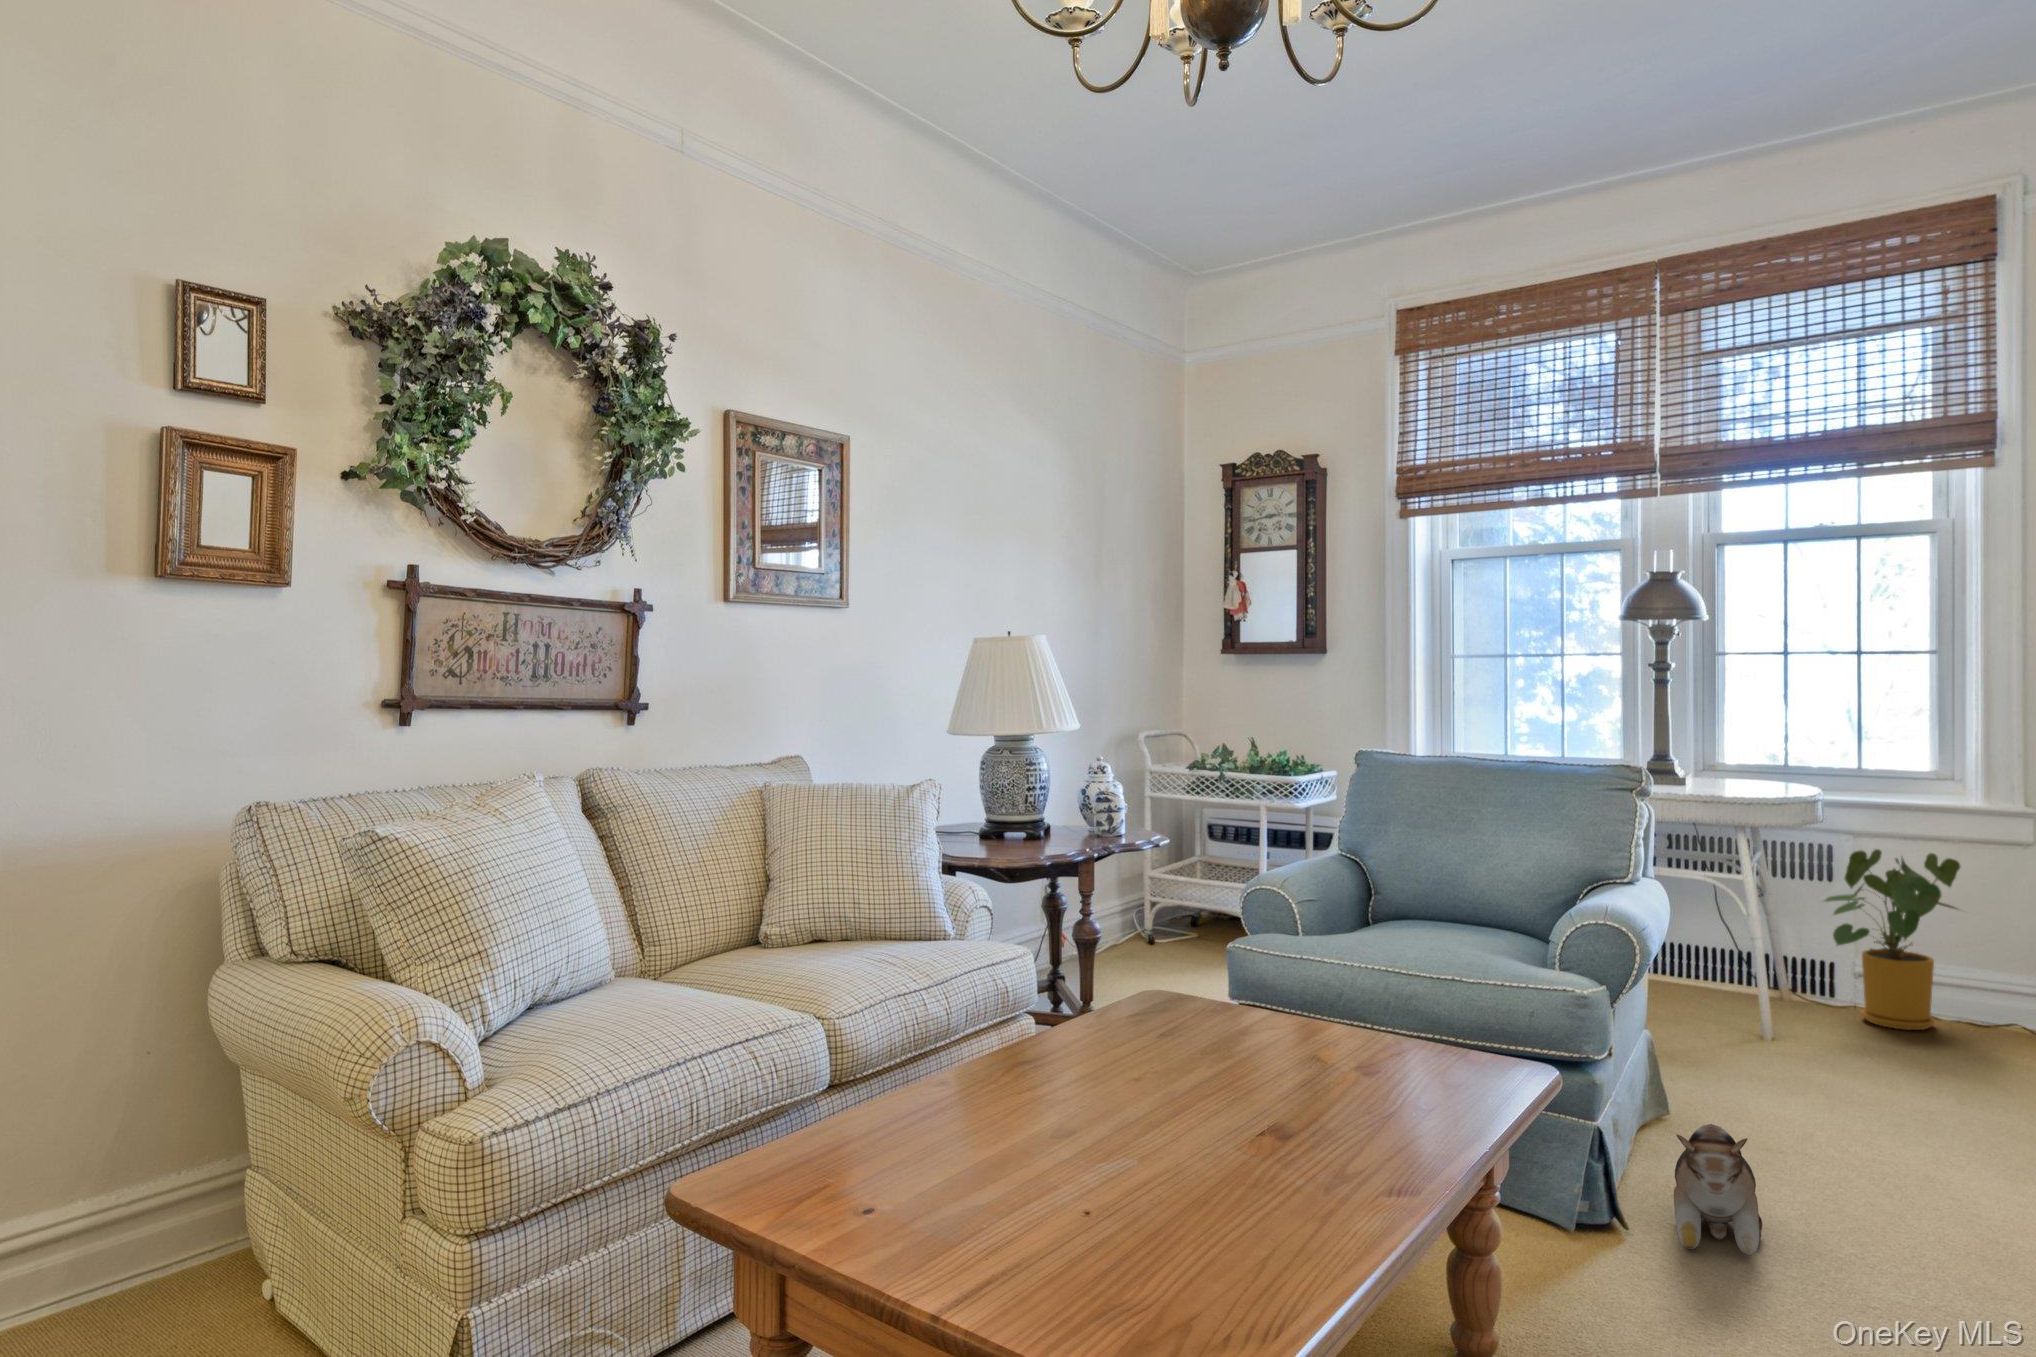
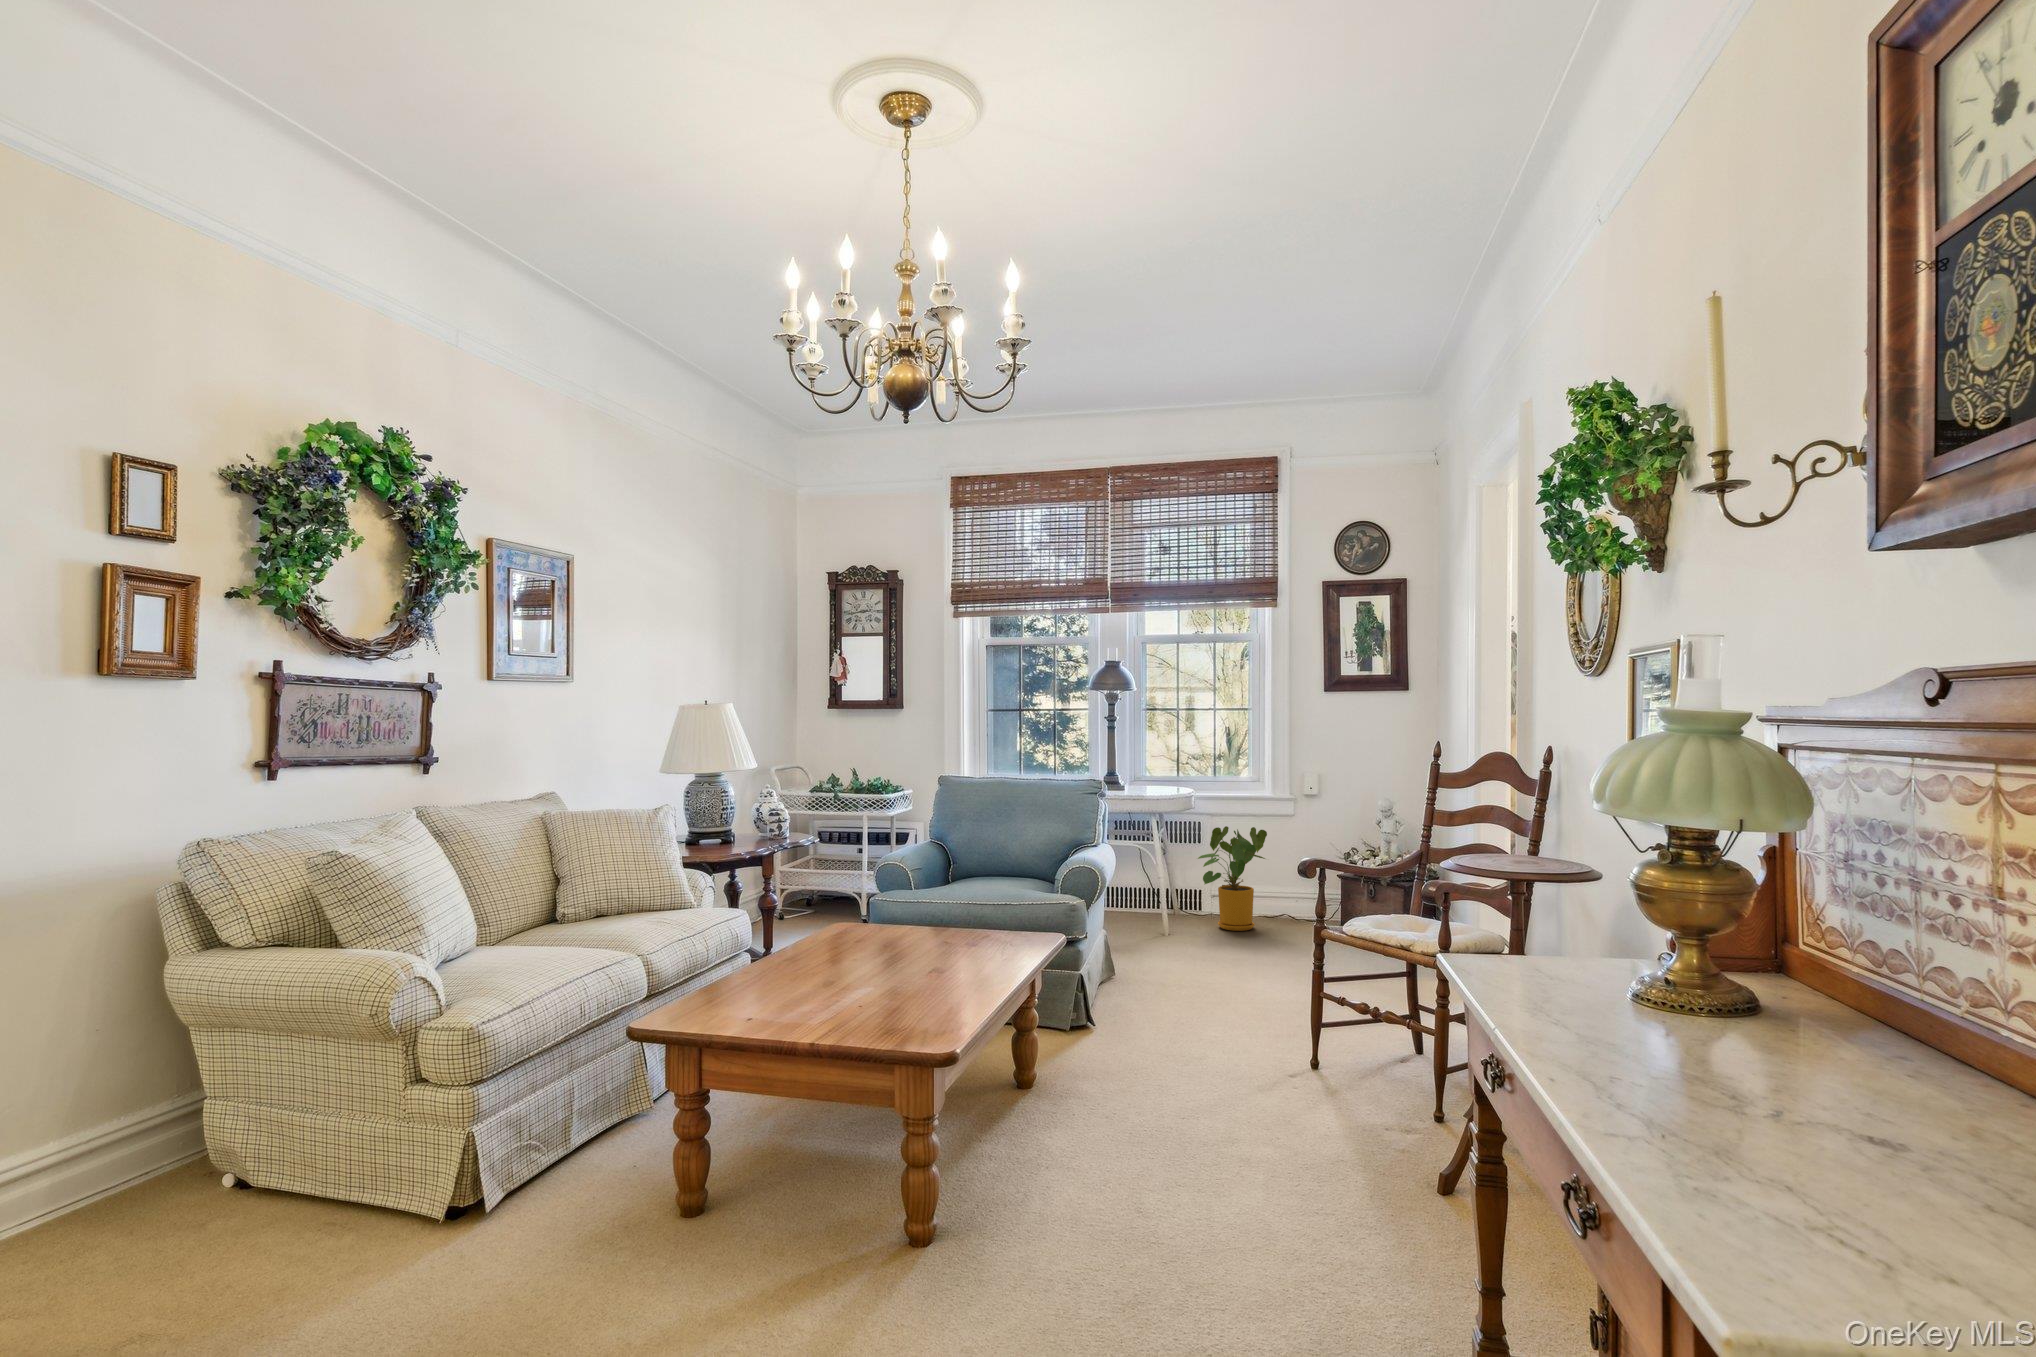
plush toy: present [1674,1124,1762,1255] -> none [1118,976,1160,1047]

